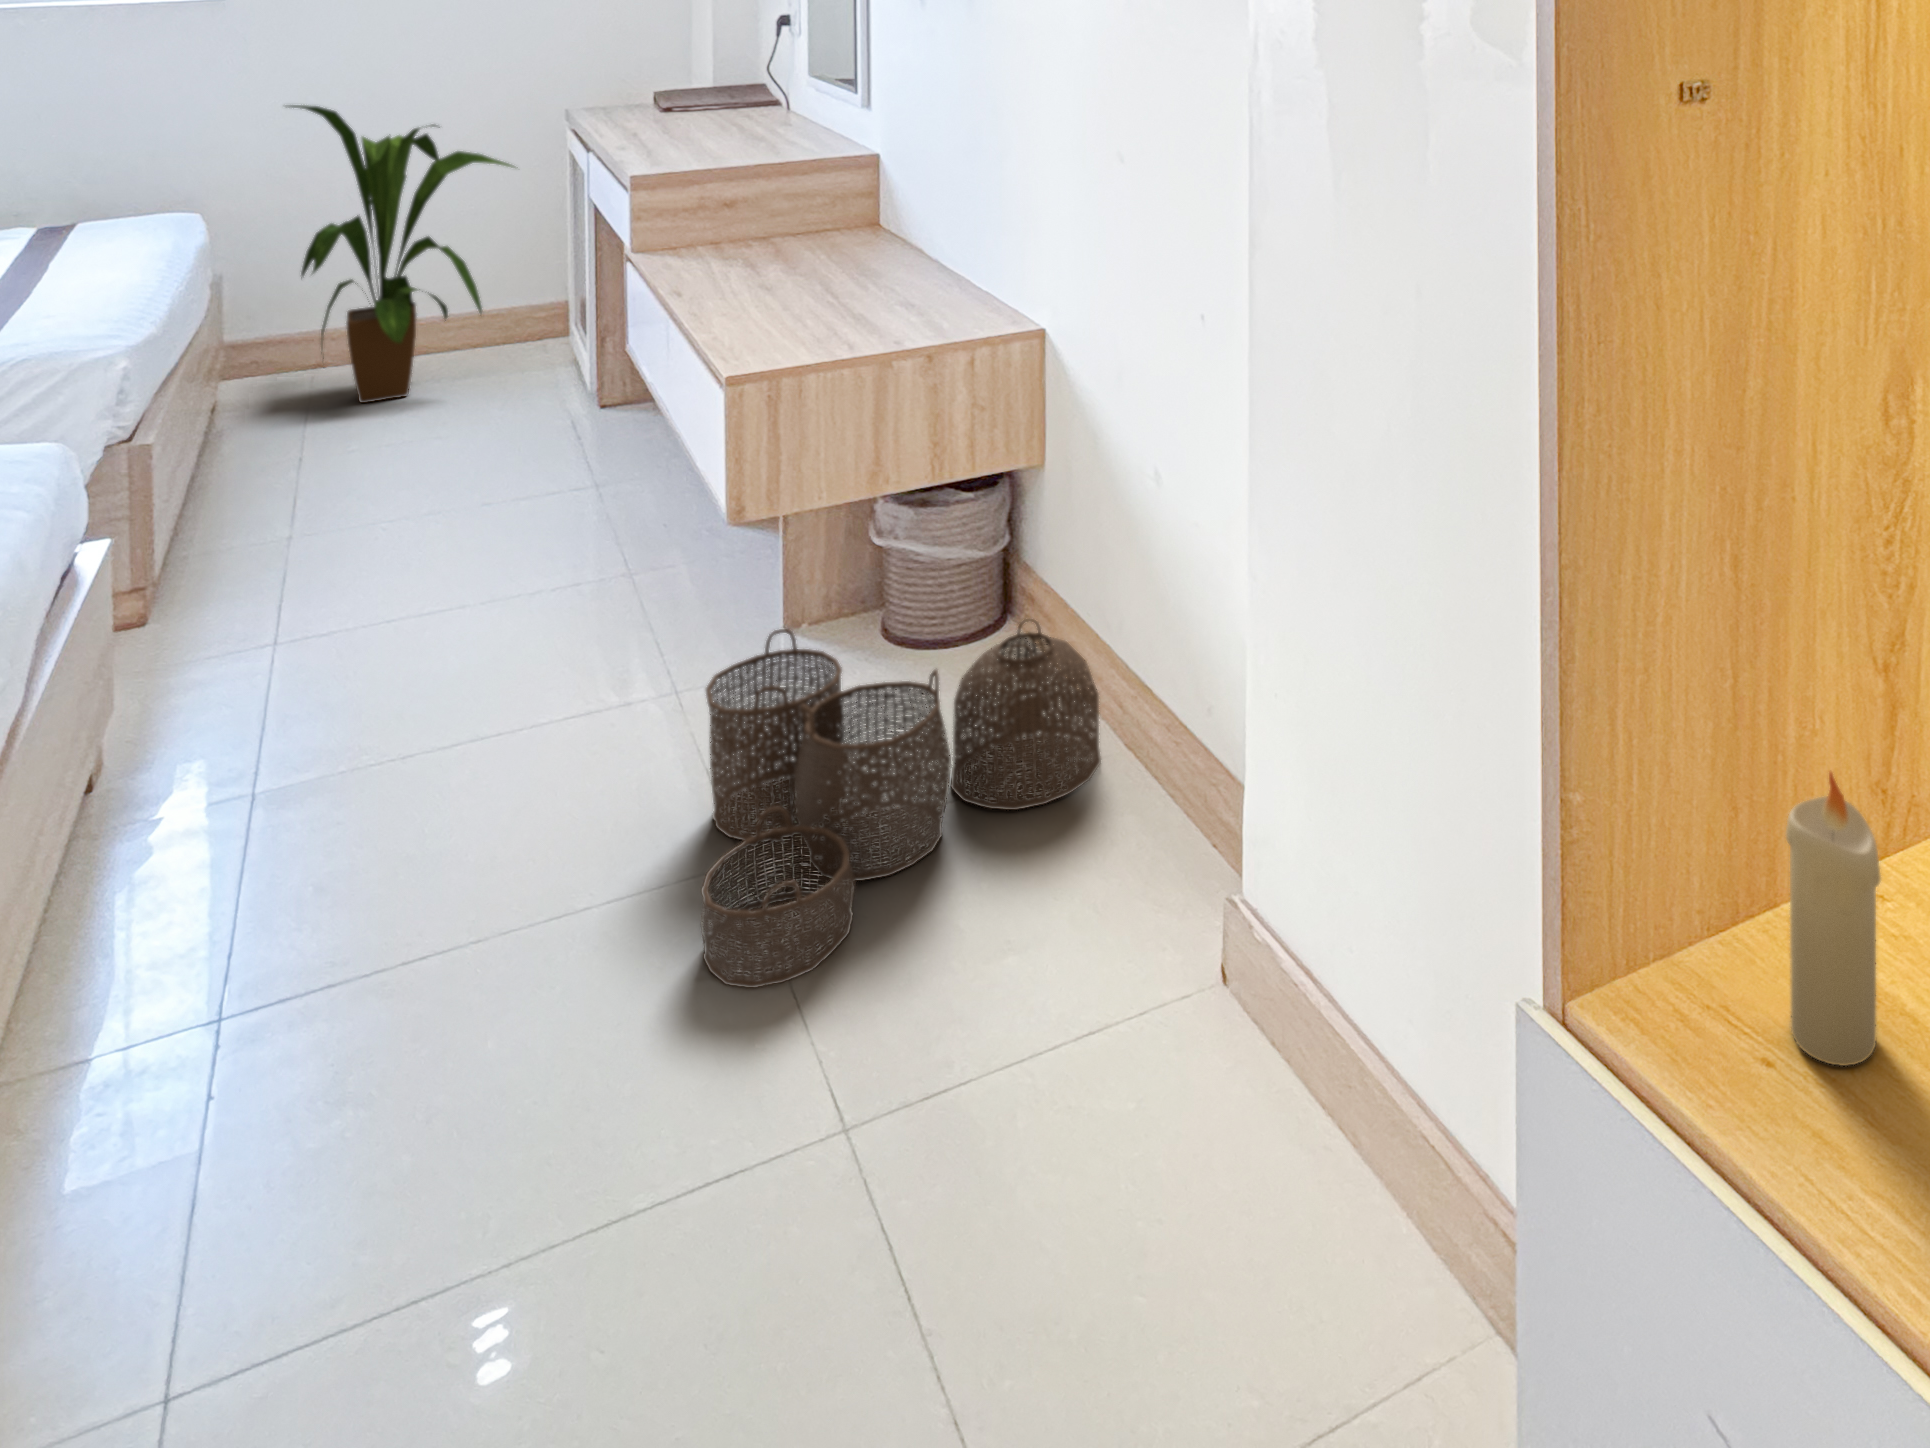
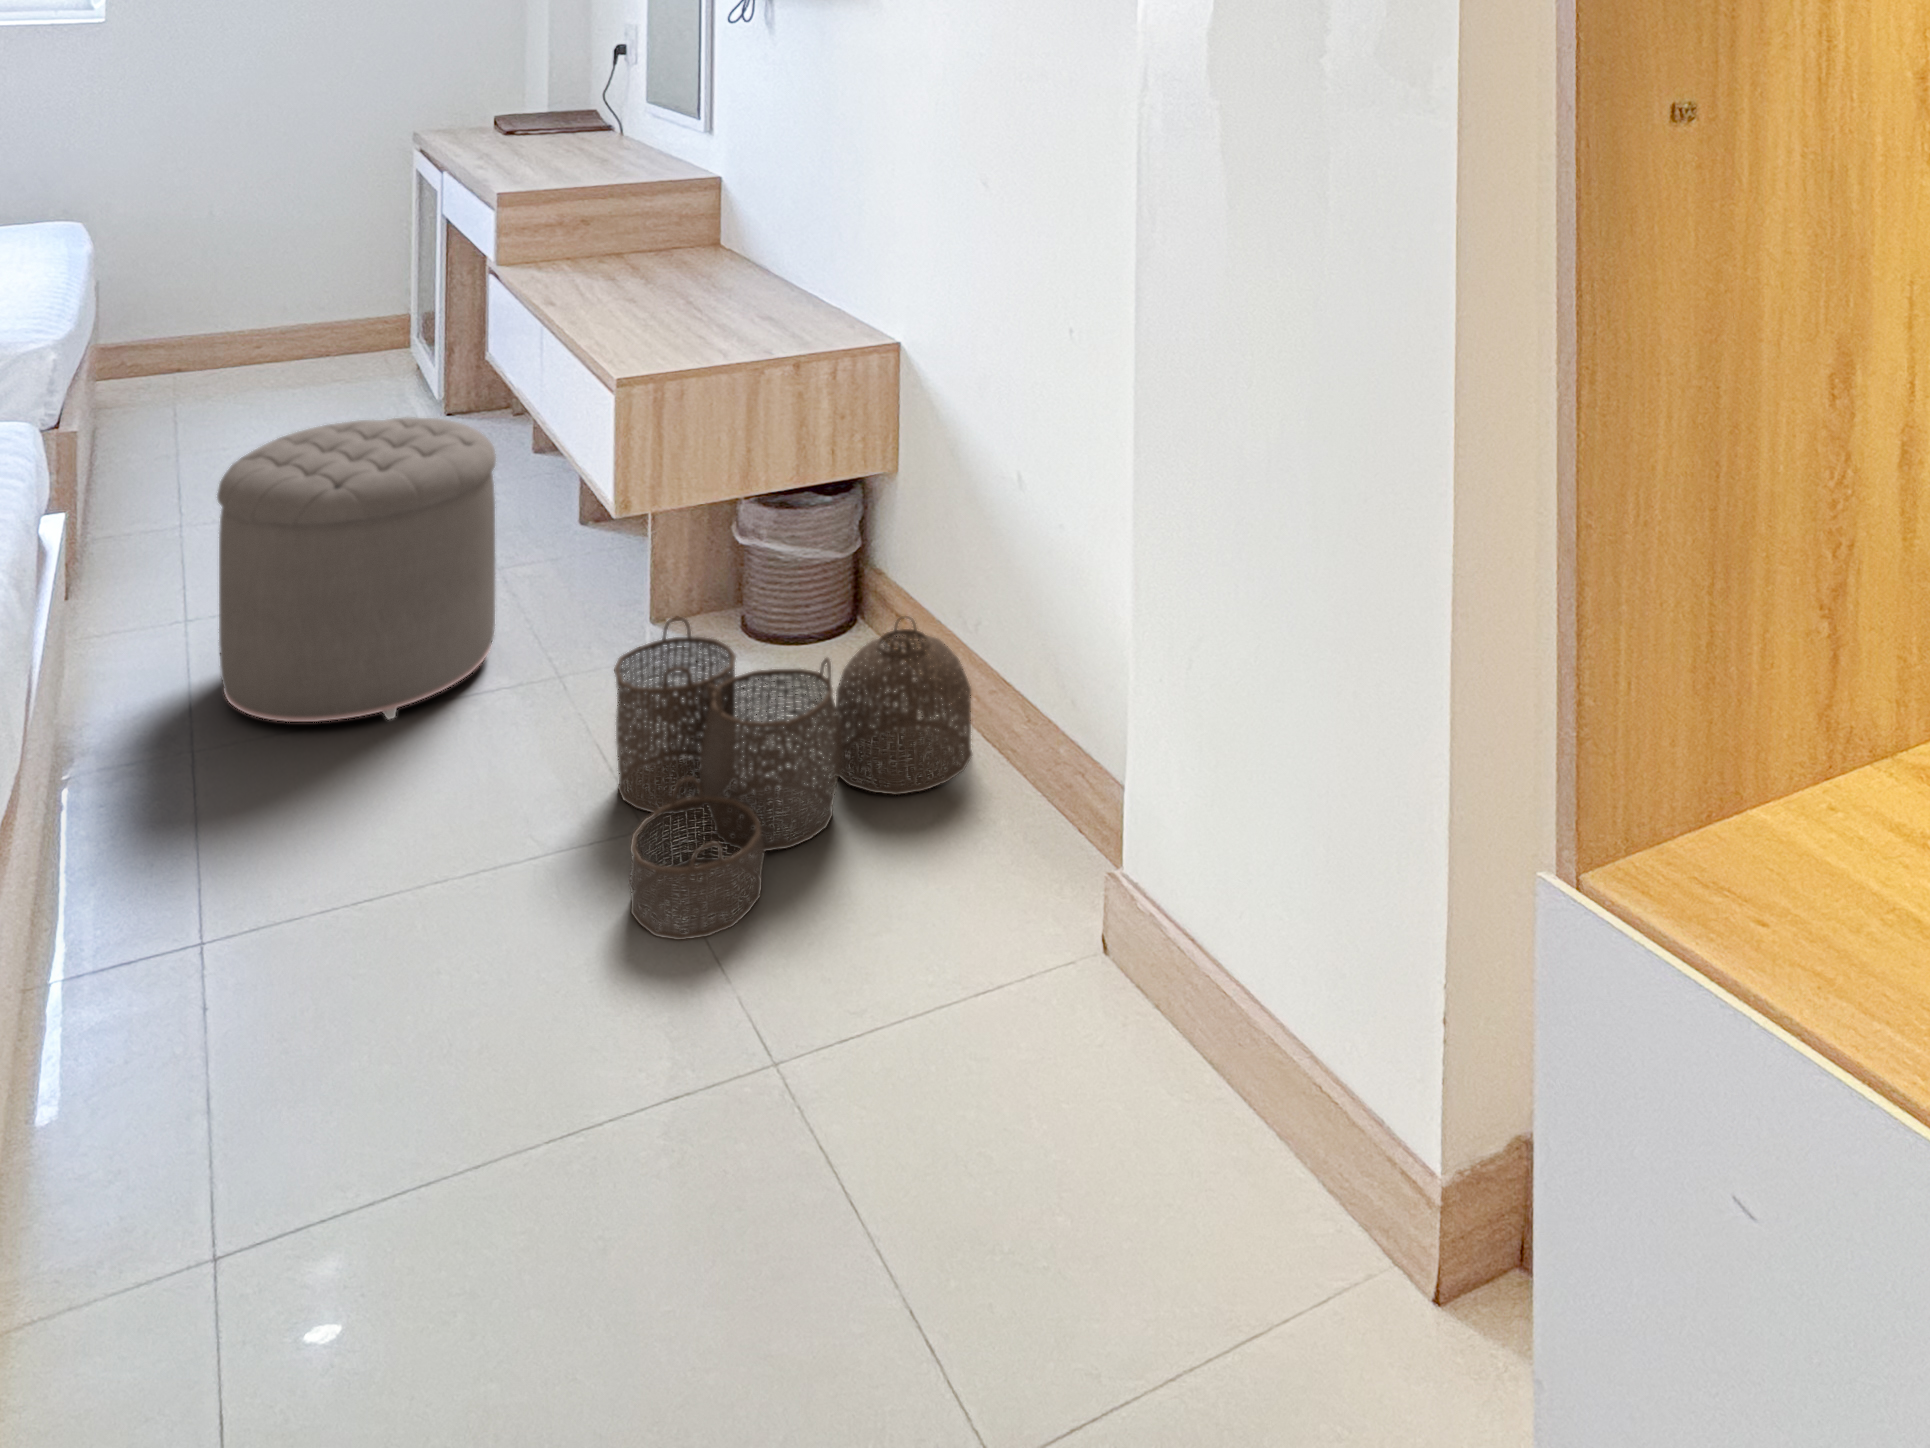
house plant: present [289,105,514,403] -> none [160,121,369,407]
ottoman: none [281,419,604,753] -> present [217,417,496,722]
candle: present [1786,772,1881,1066] -> none [1763,684,1848,932]

